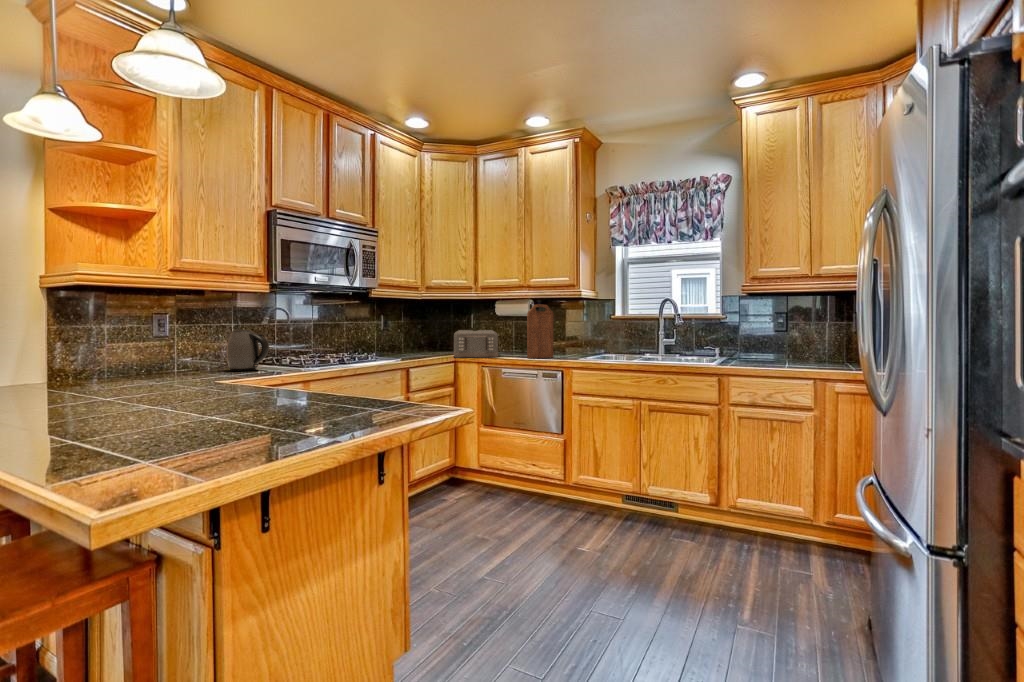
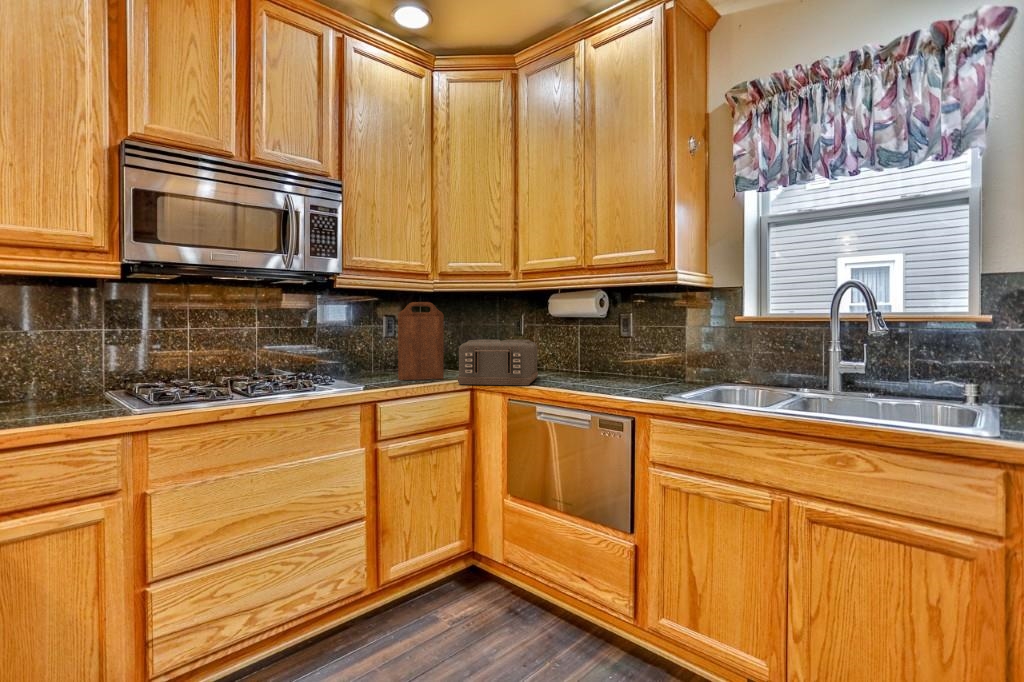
cutting board: present [527,305,554,358] -> present [398,302,444,380]
kettle: present [227,329,269,371] -> none [45,340,110,408]

